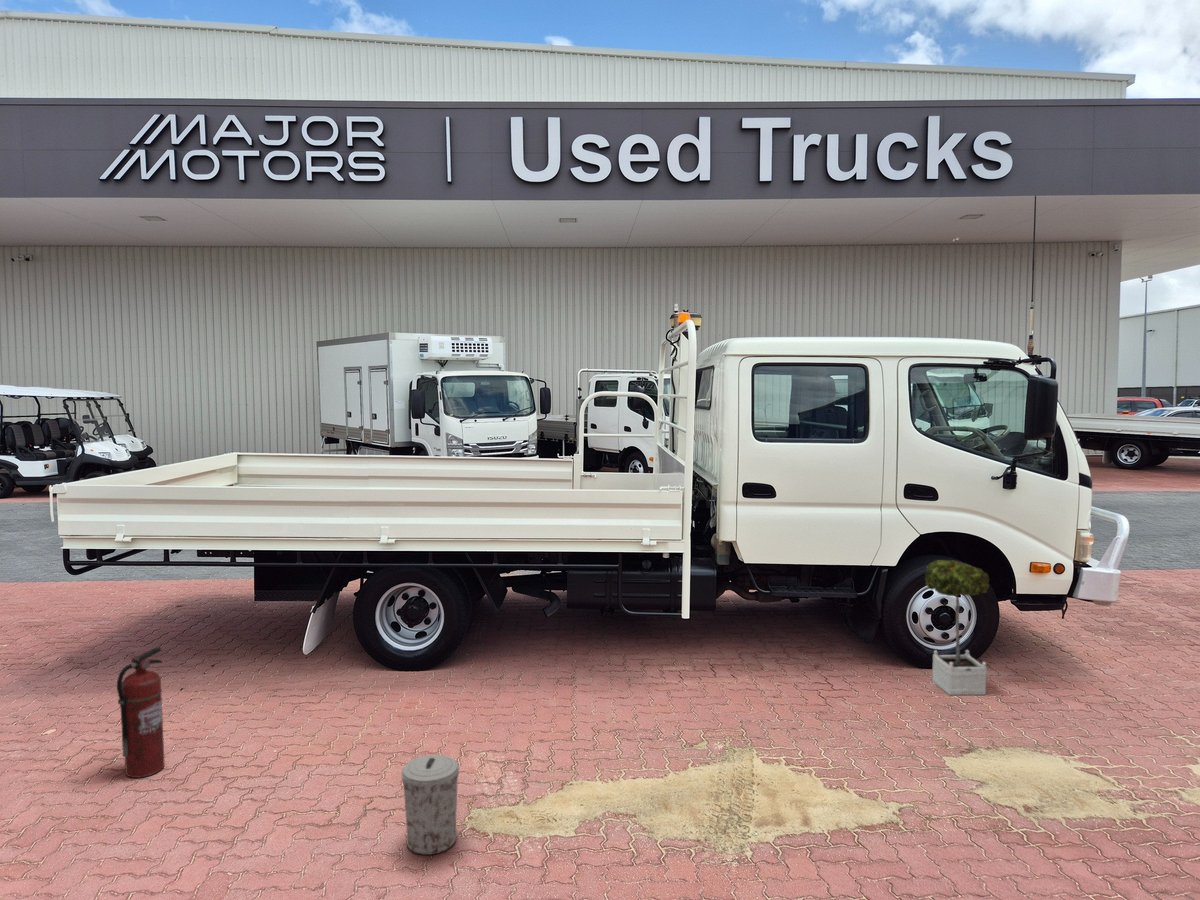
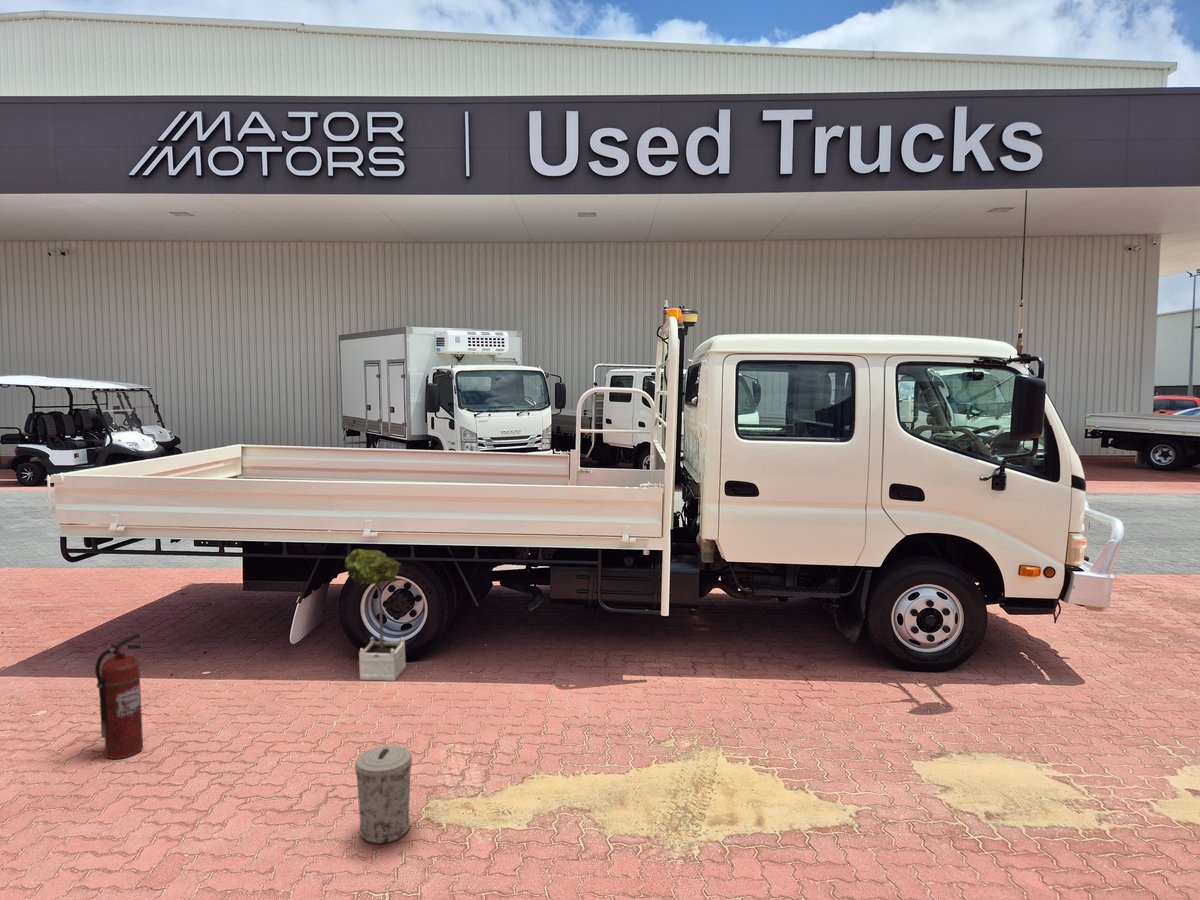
potted tree: present [925,560,989,695] -> present [345,549,406,681]

